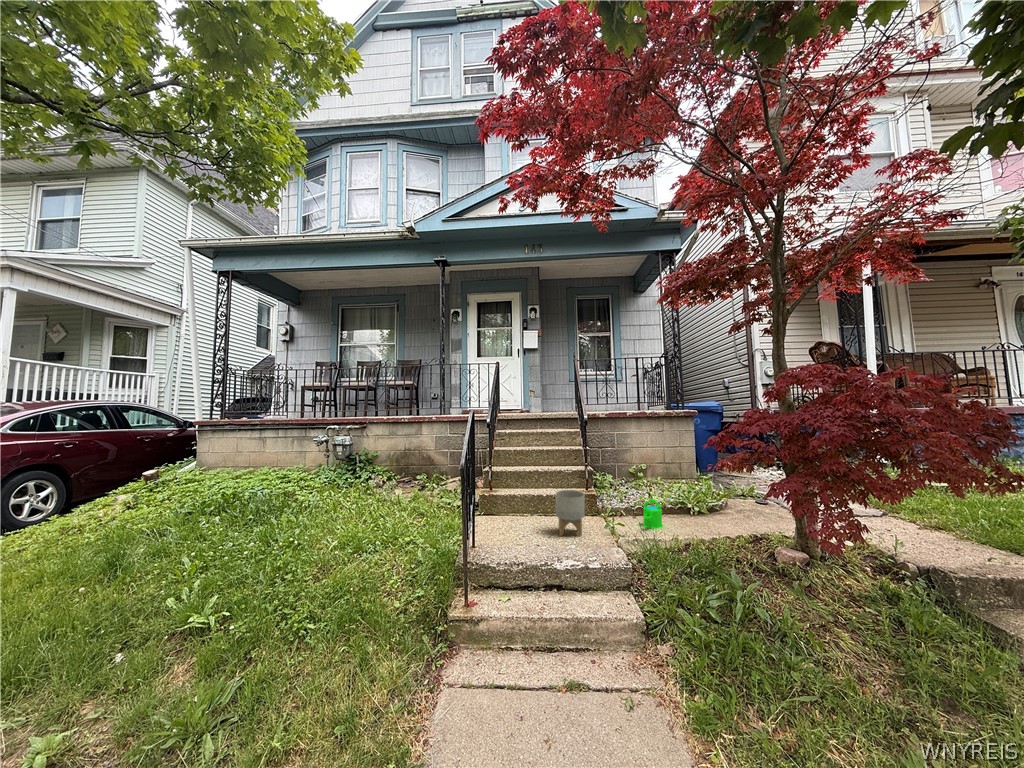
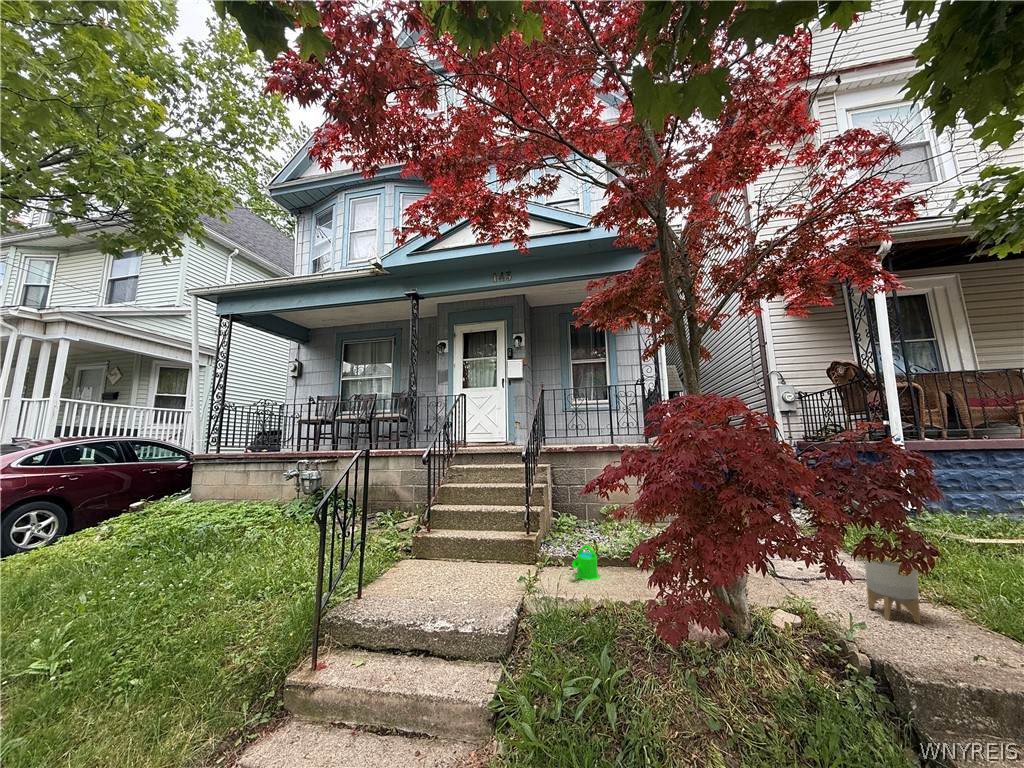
planter: present [556,490,585,537] -> present [865,560,920,623]

